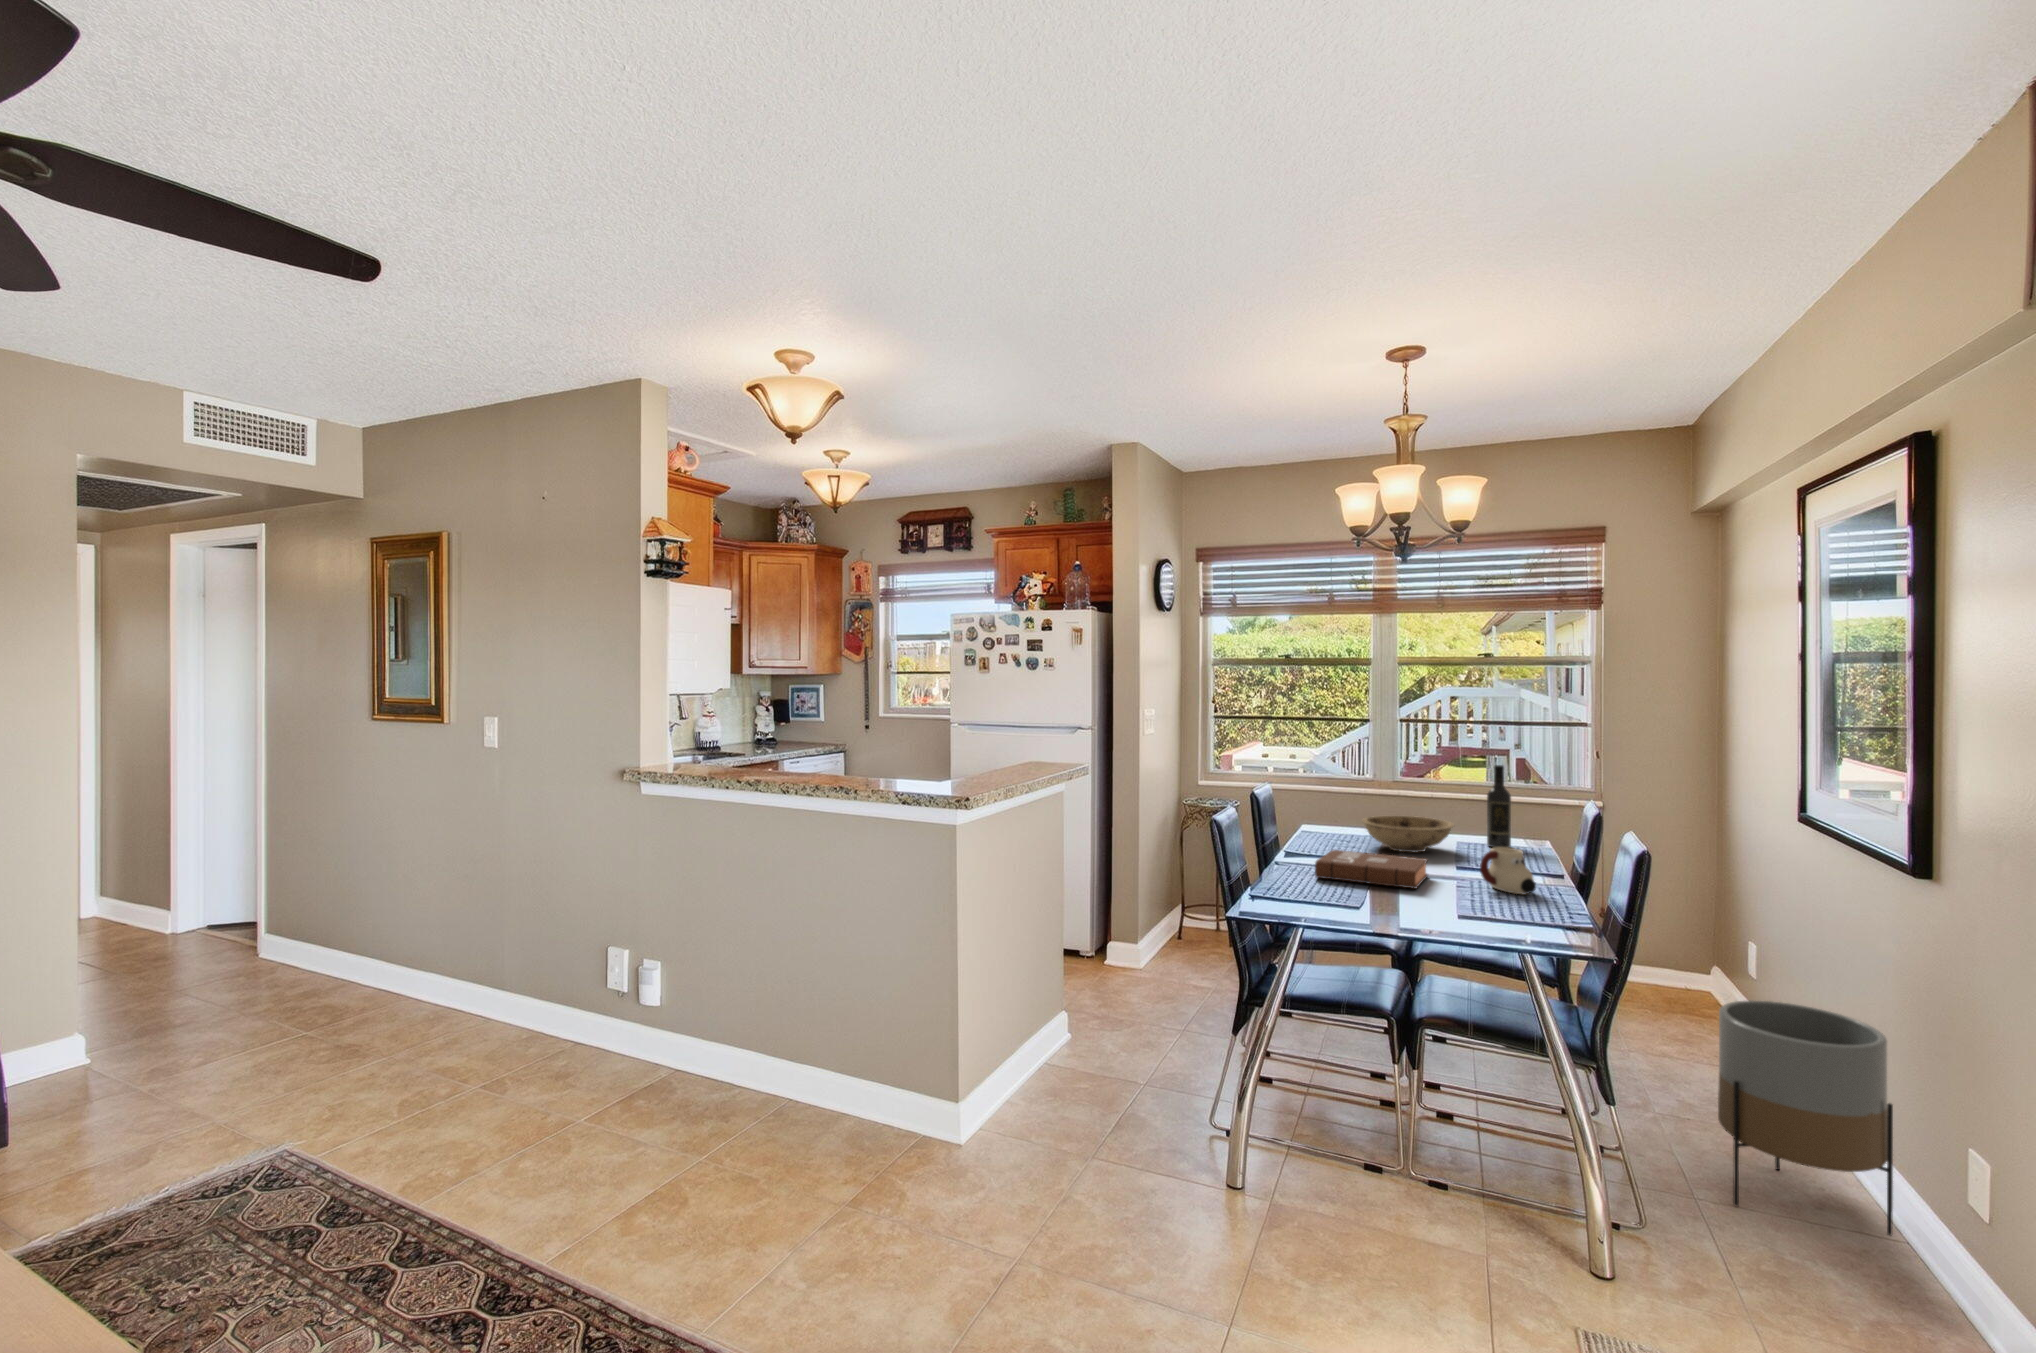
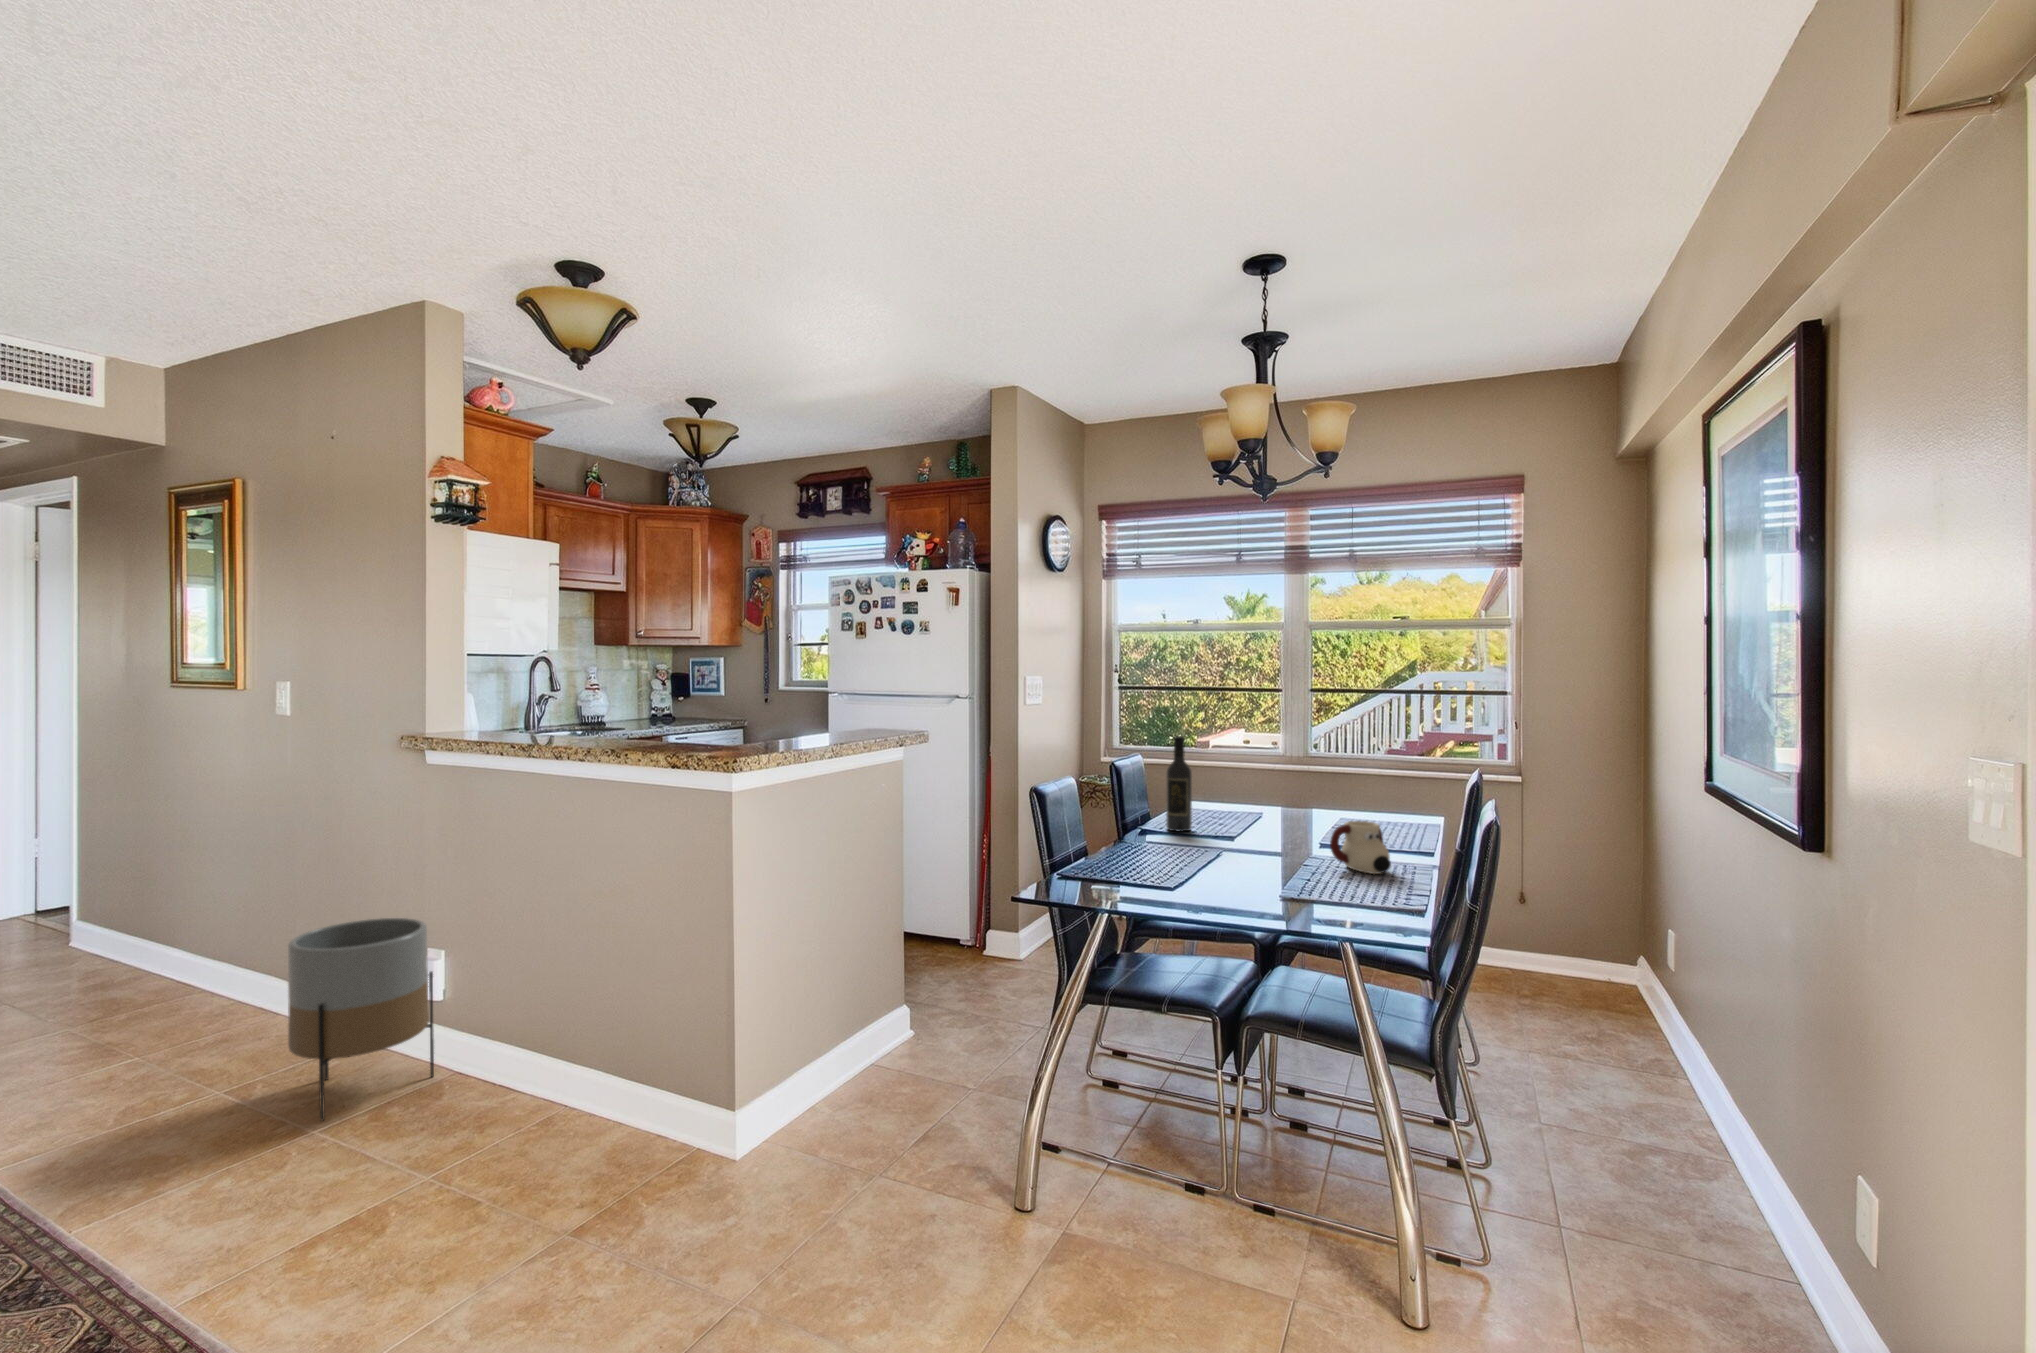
wine bottle: present [1487,765,1511,848] -> present [1166,736,1192,831]
bowl: present [1362,816,1454,852] -> none [1230,789,1329,829]
book: present [1315,850,1428,889] -> none [1152,825,1282,868]
planter: present [1718,1000,1893,1235] -> present [288,918,434,1121]

